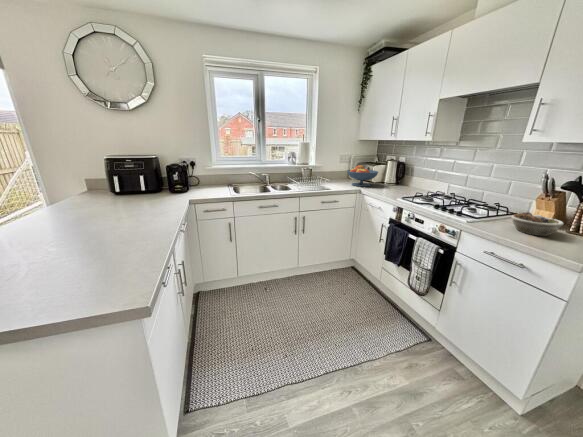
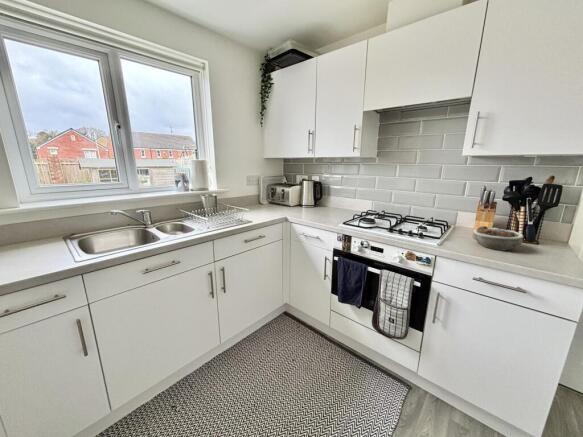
fruit bowl: present [347,165,378,187] -> none [263,187,300,213]

